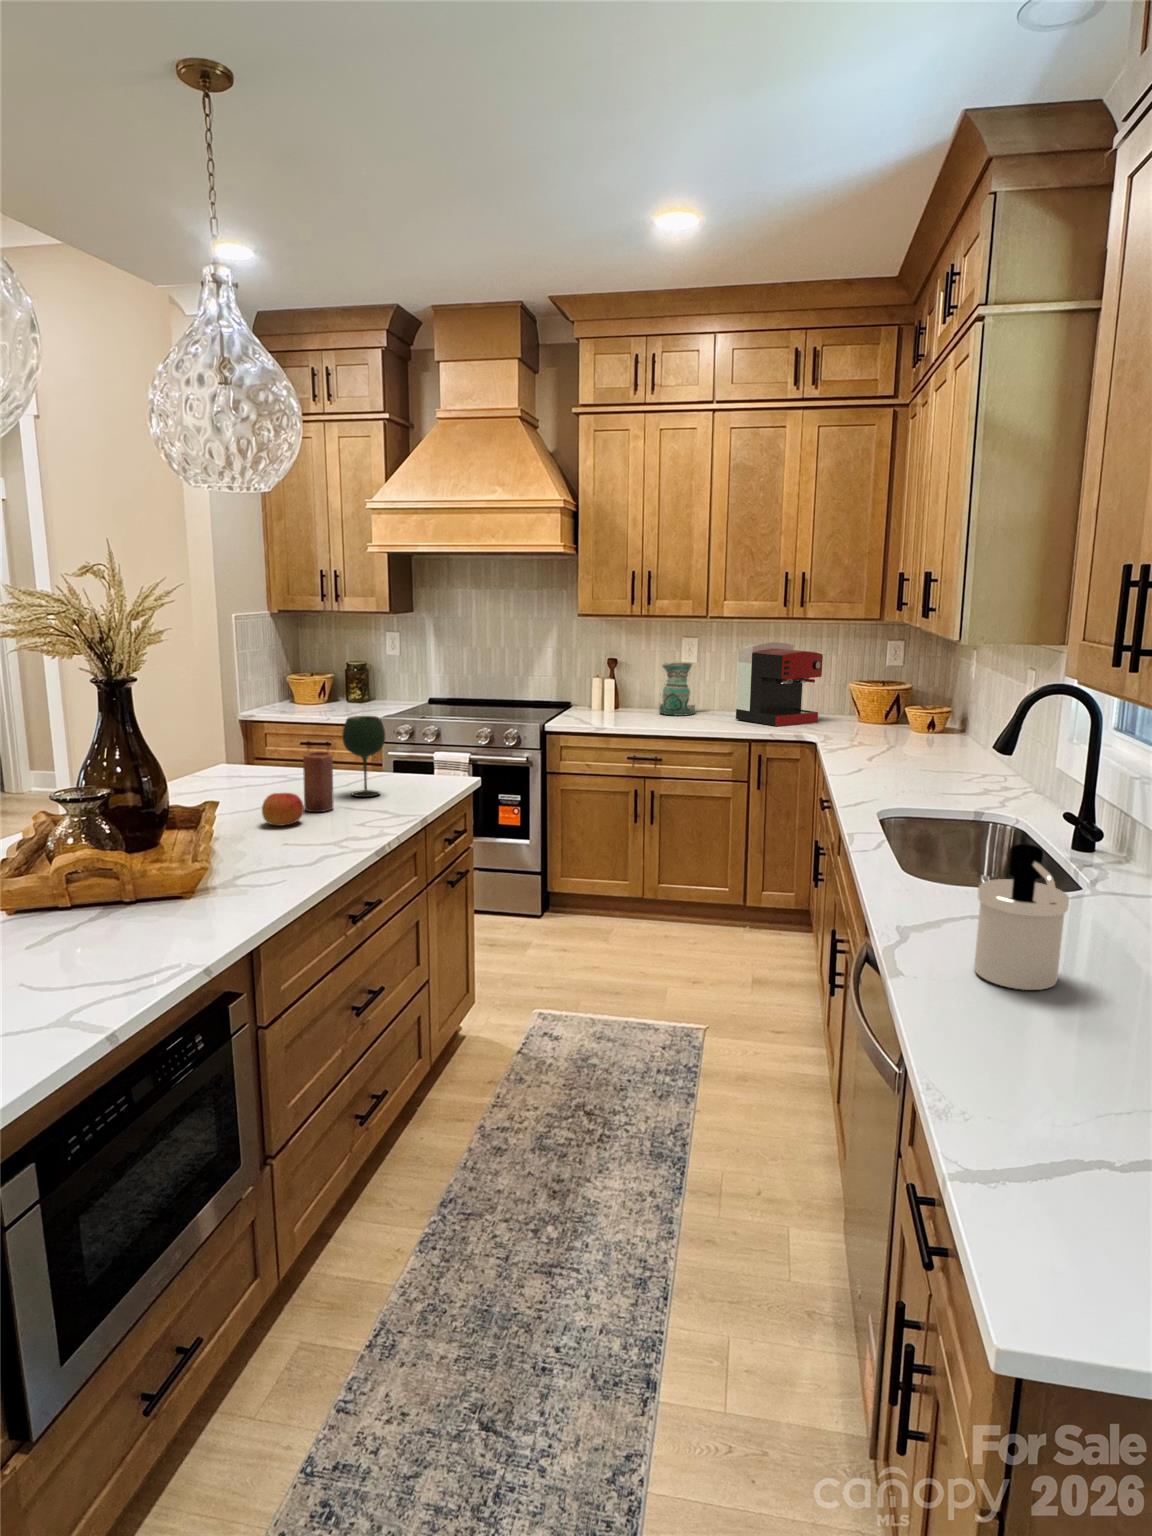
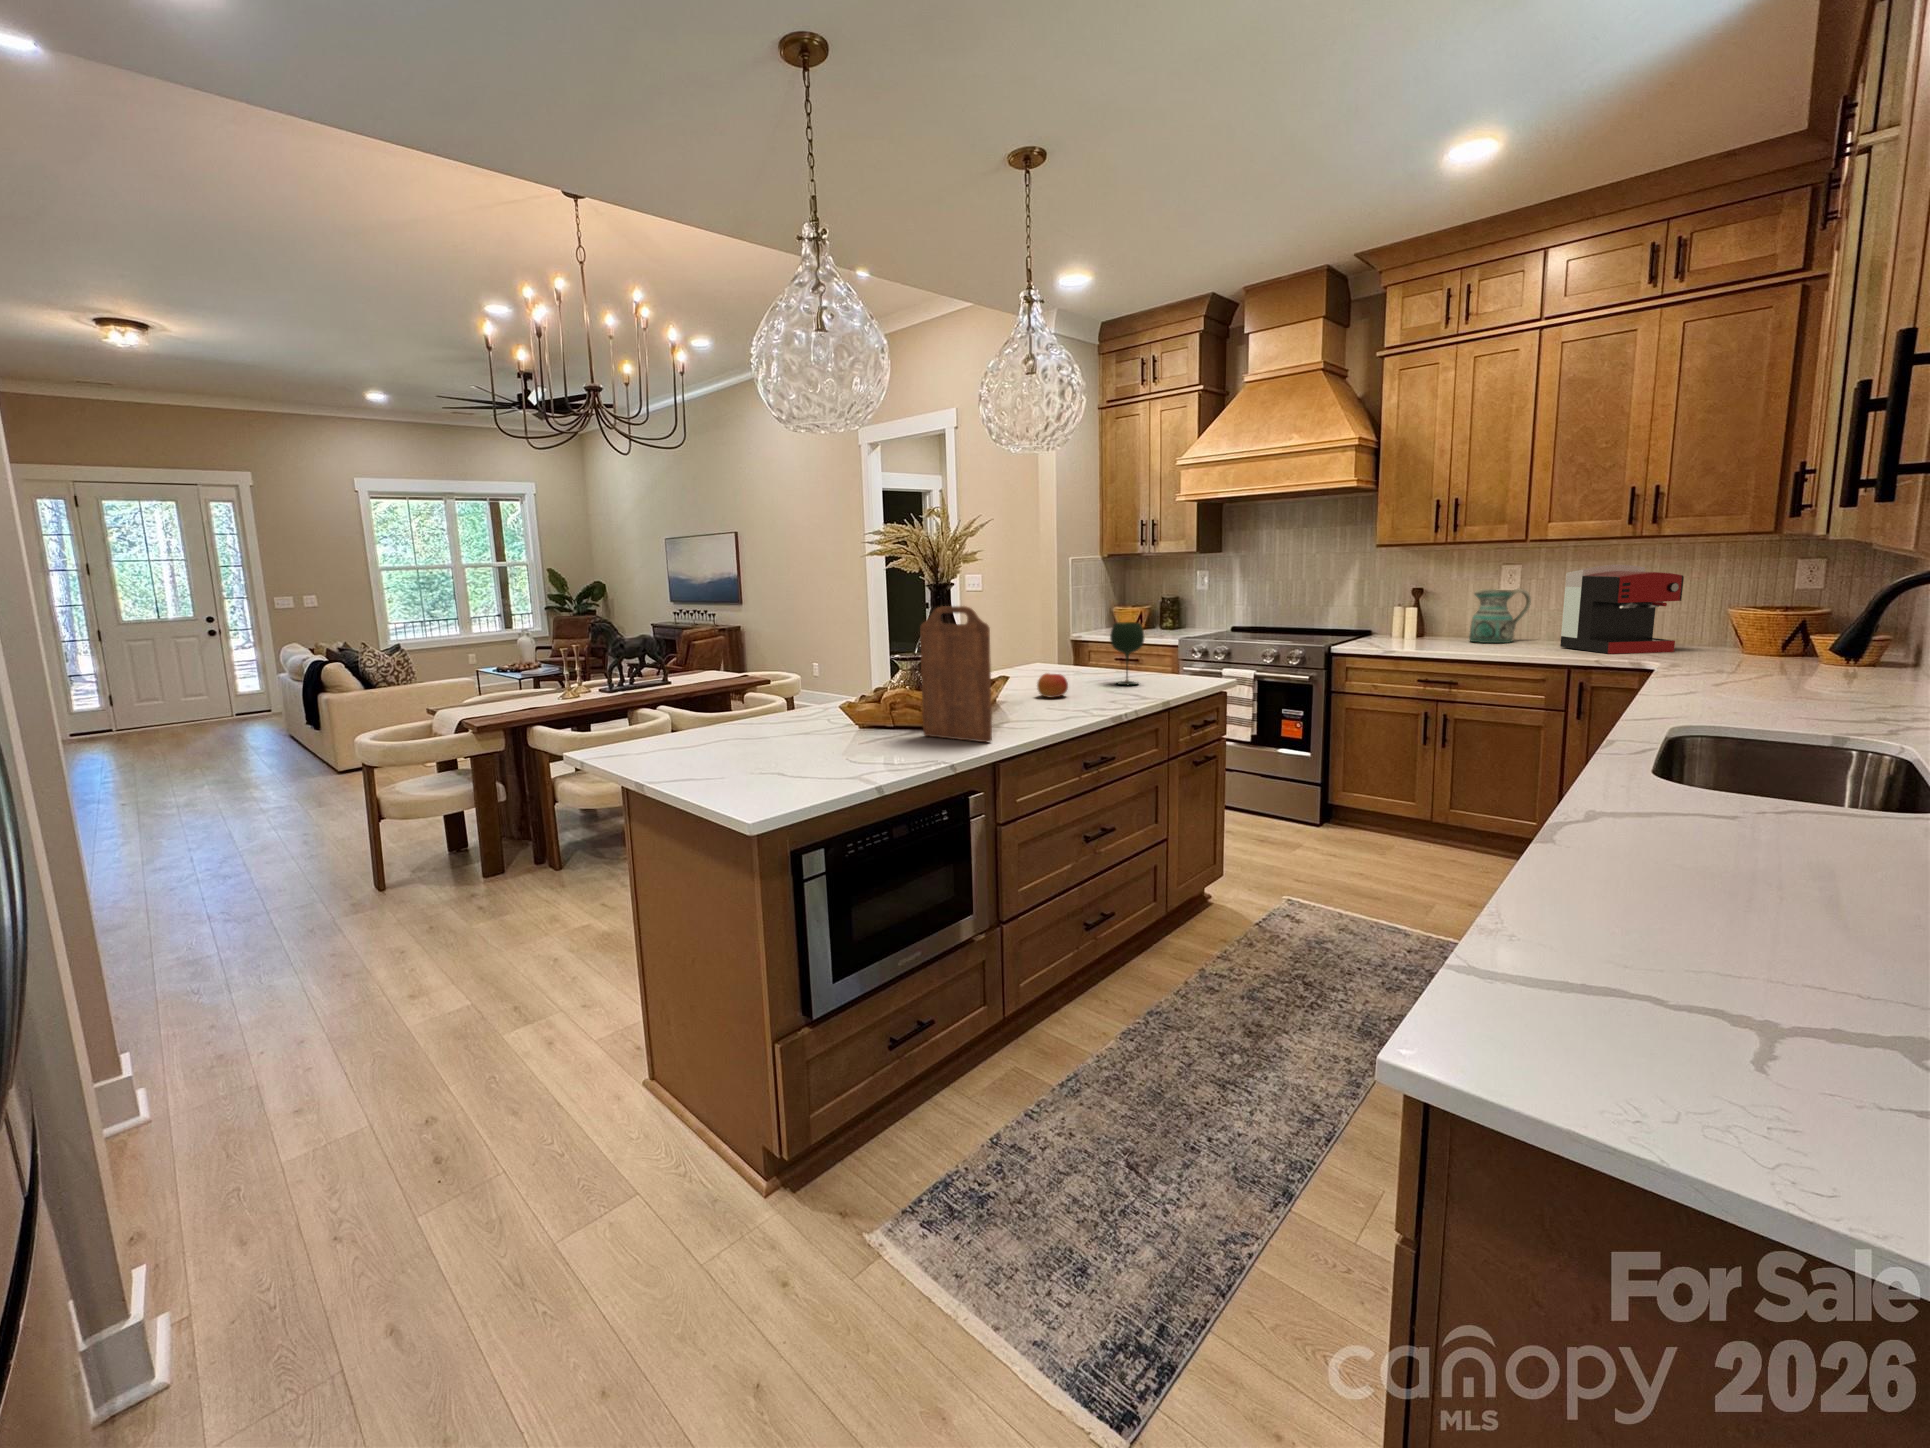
cutting board: none [122,725,249,918] -> present [920,606,992,742]
candle: present [303,751,333,812] -> none [1074,646,1096,692]
soap dispenser: present [974,844,1069,990] -> none [1623,714,1751,872]

